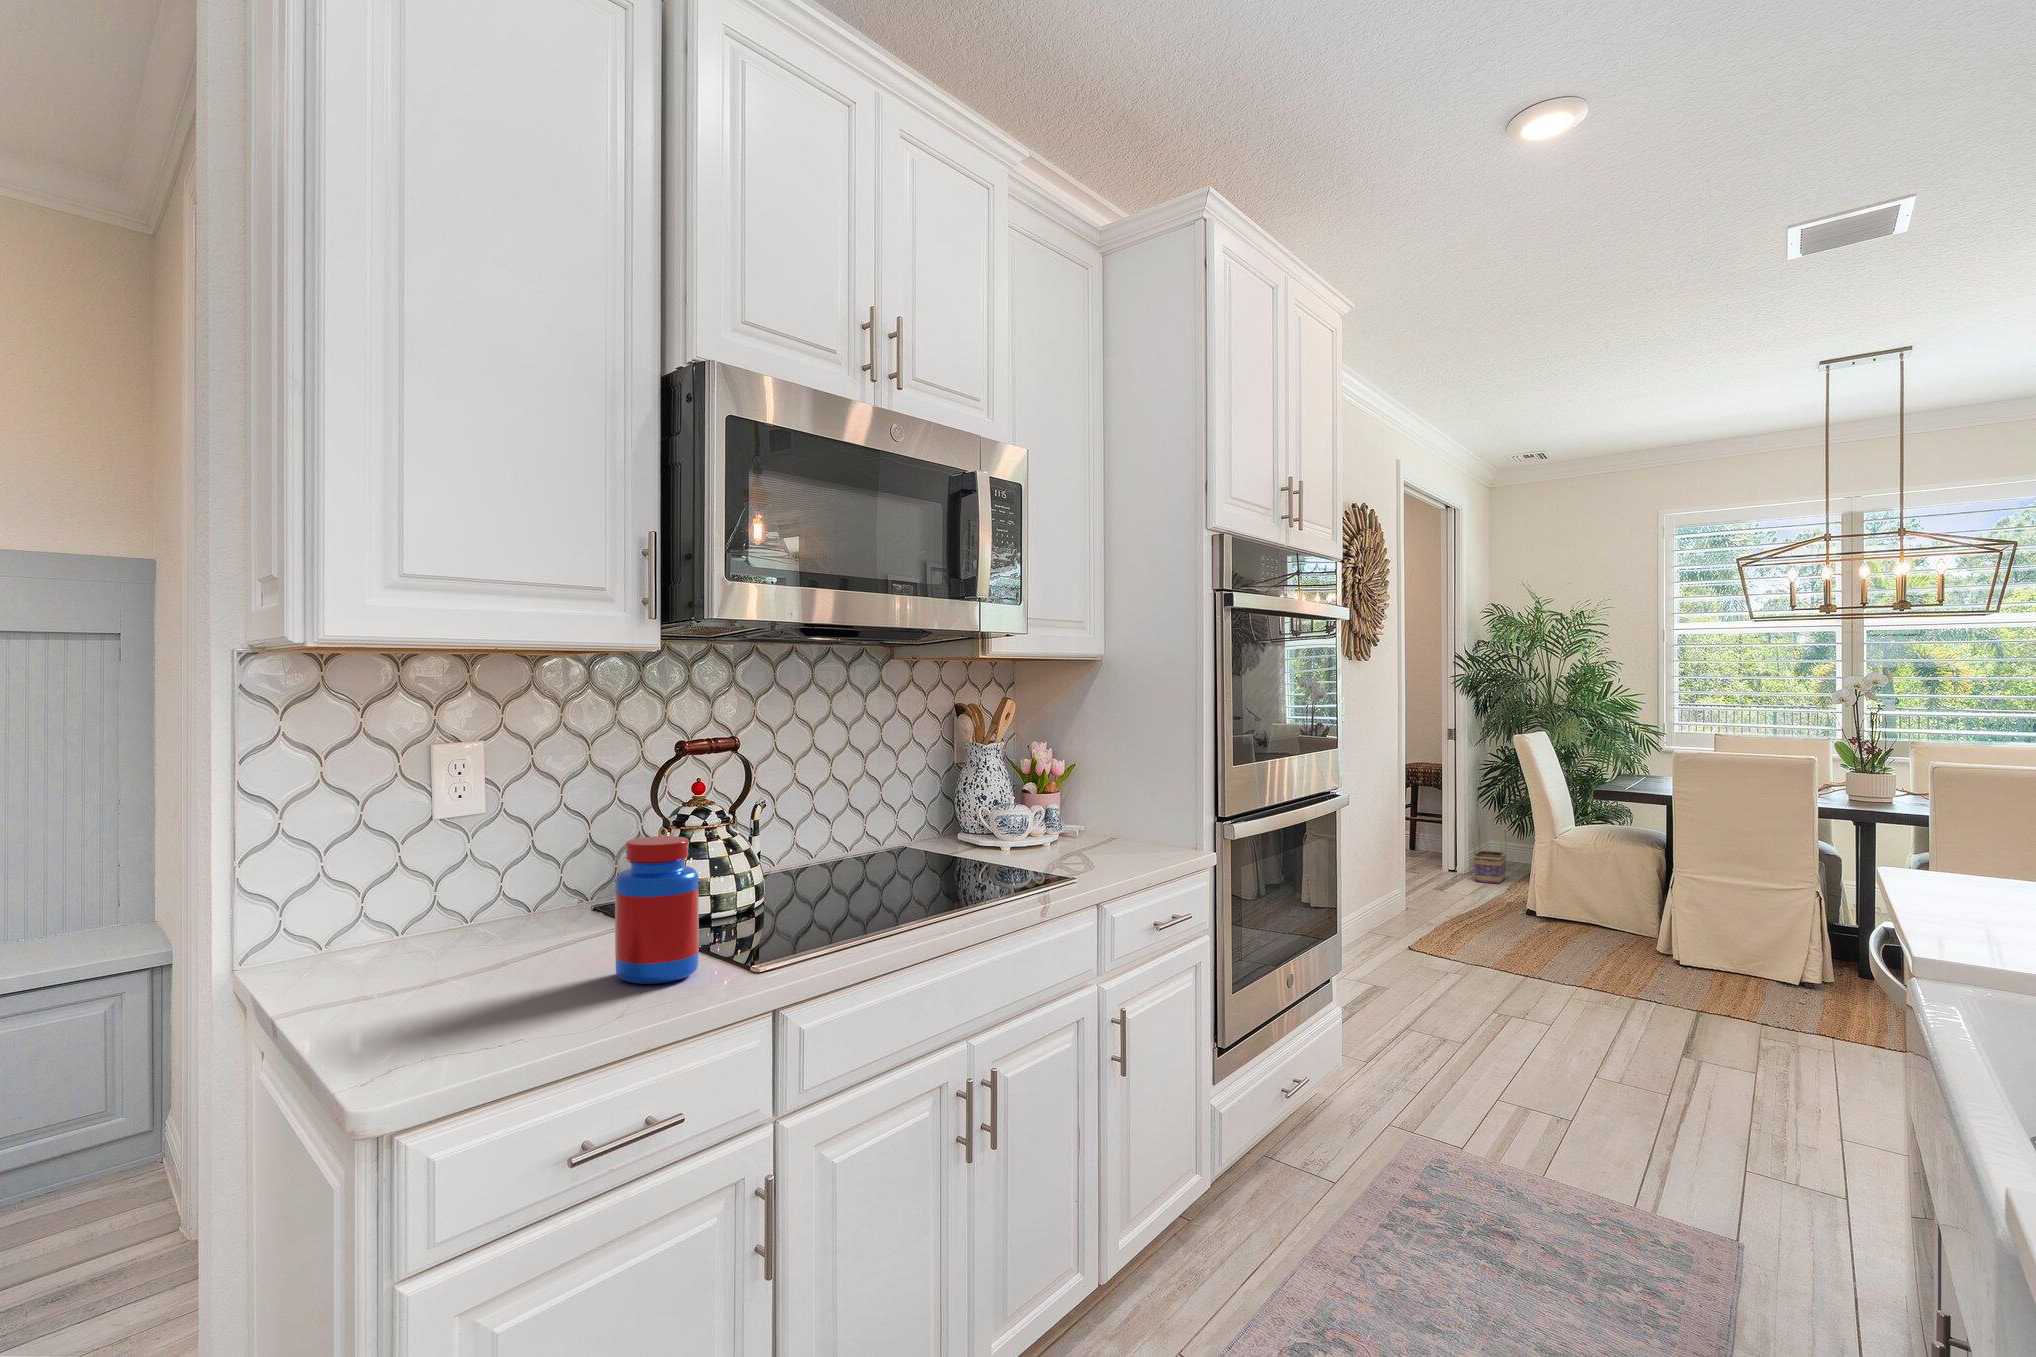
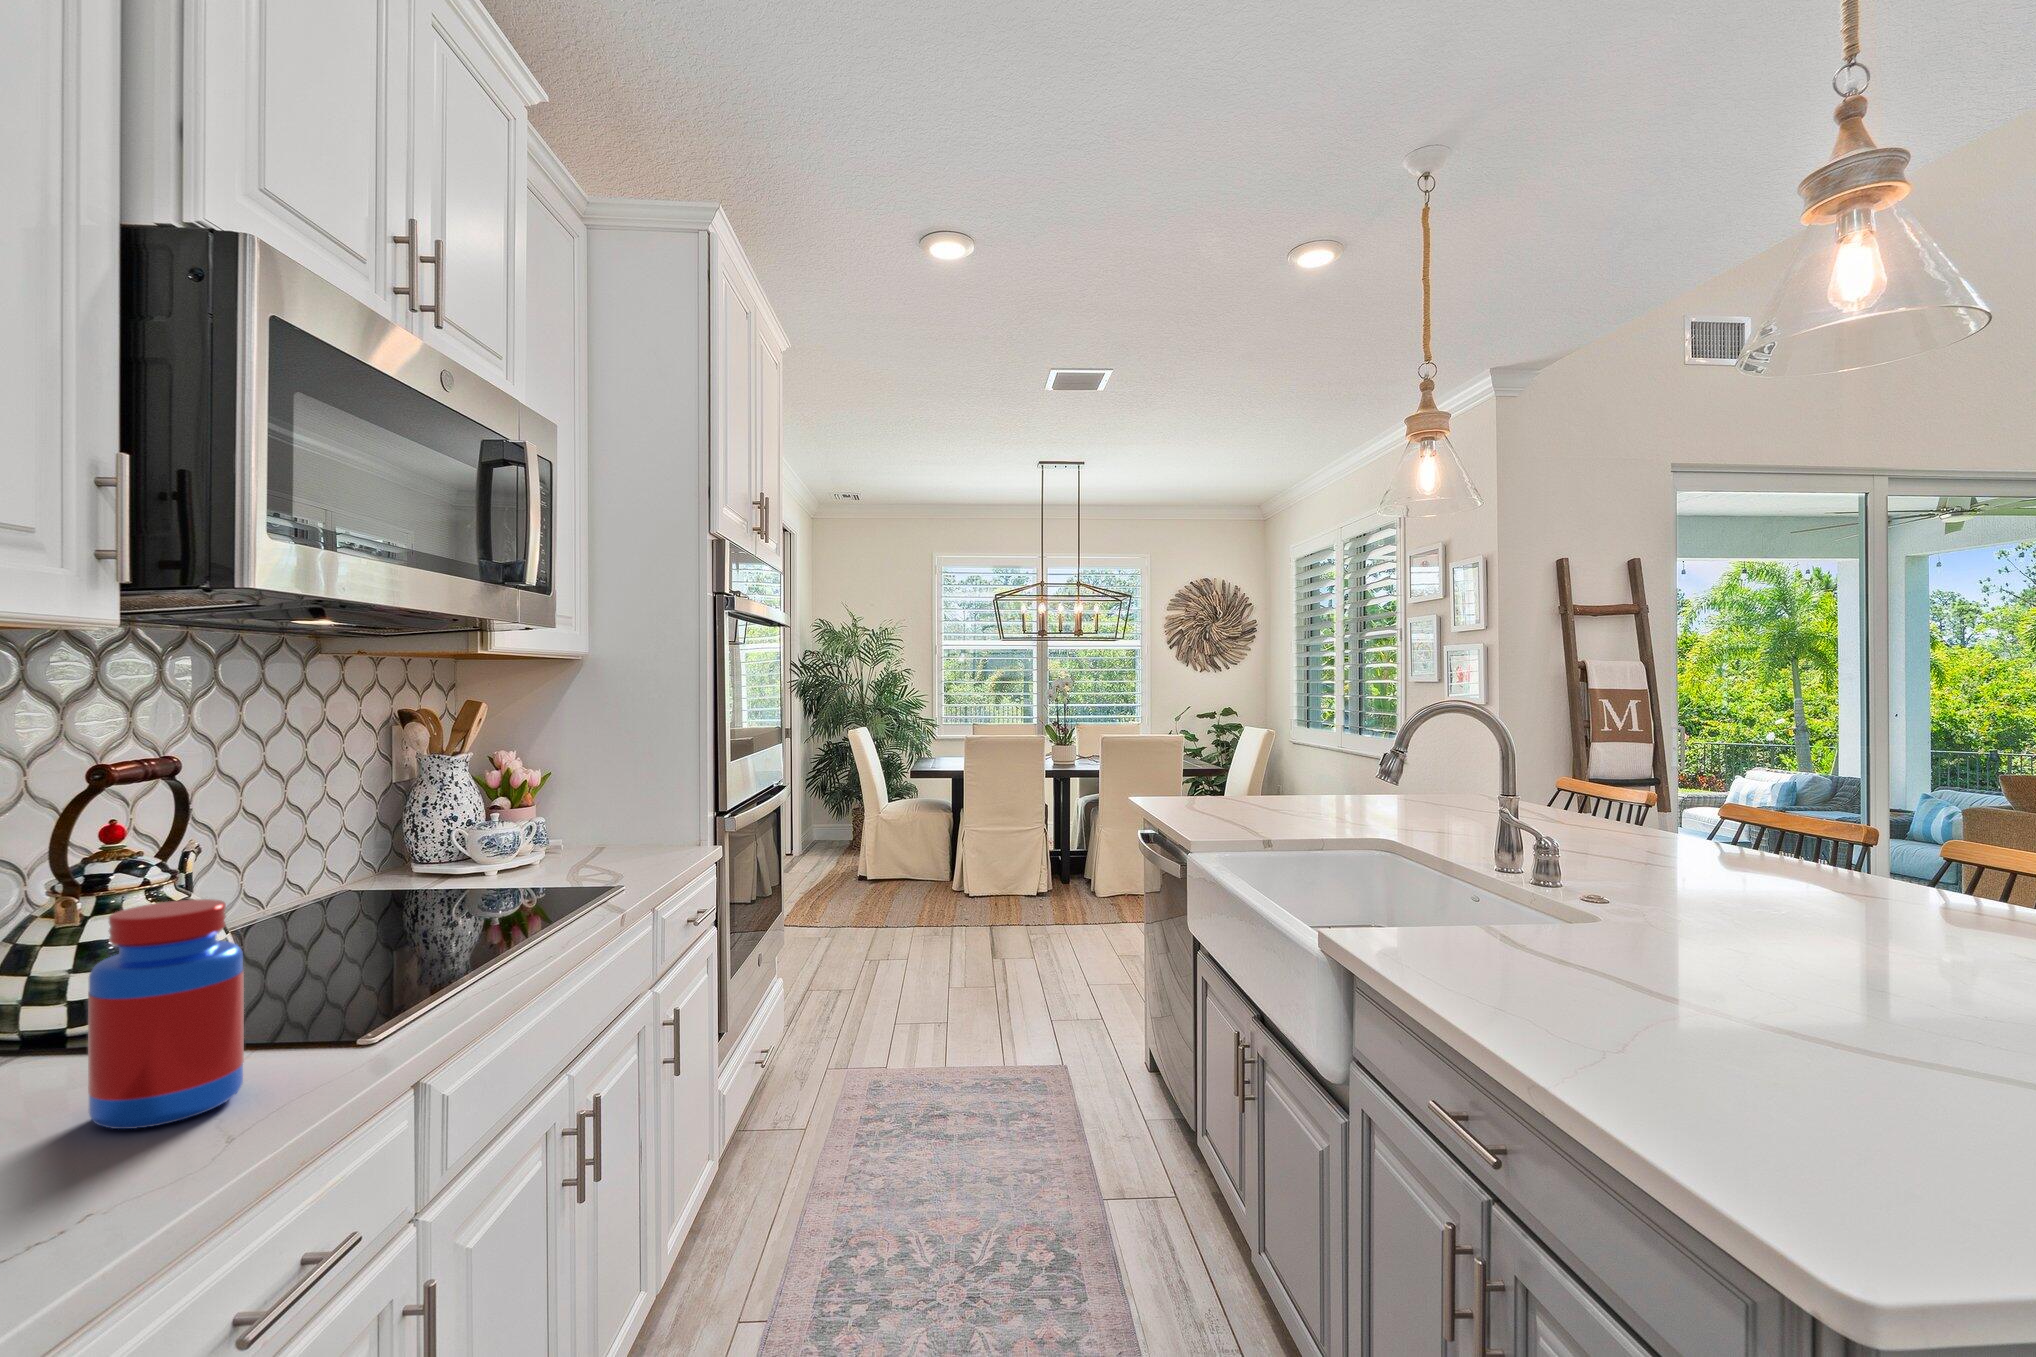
basket: present [1474,828,1506,883] -> none [807,810,831,856]

